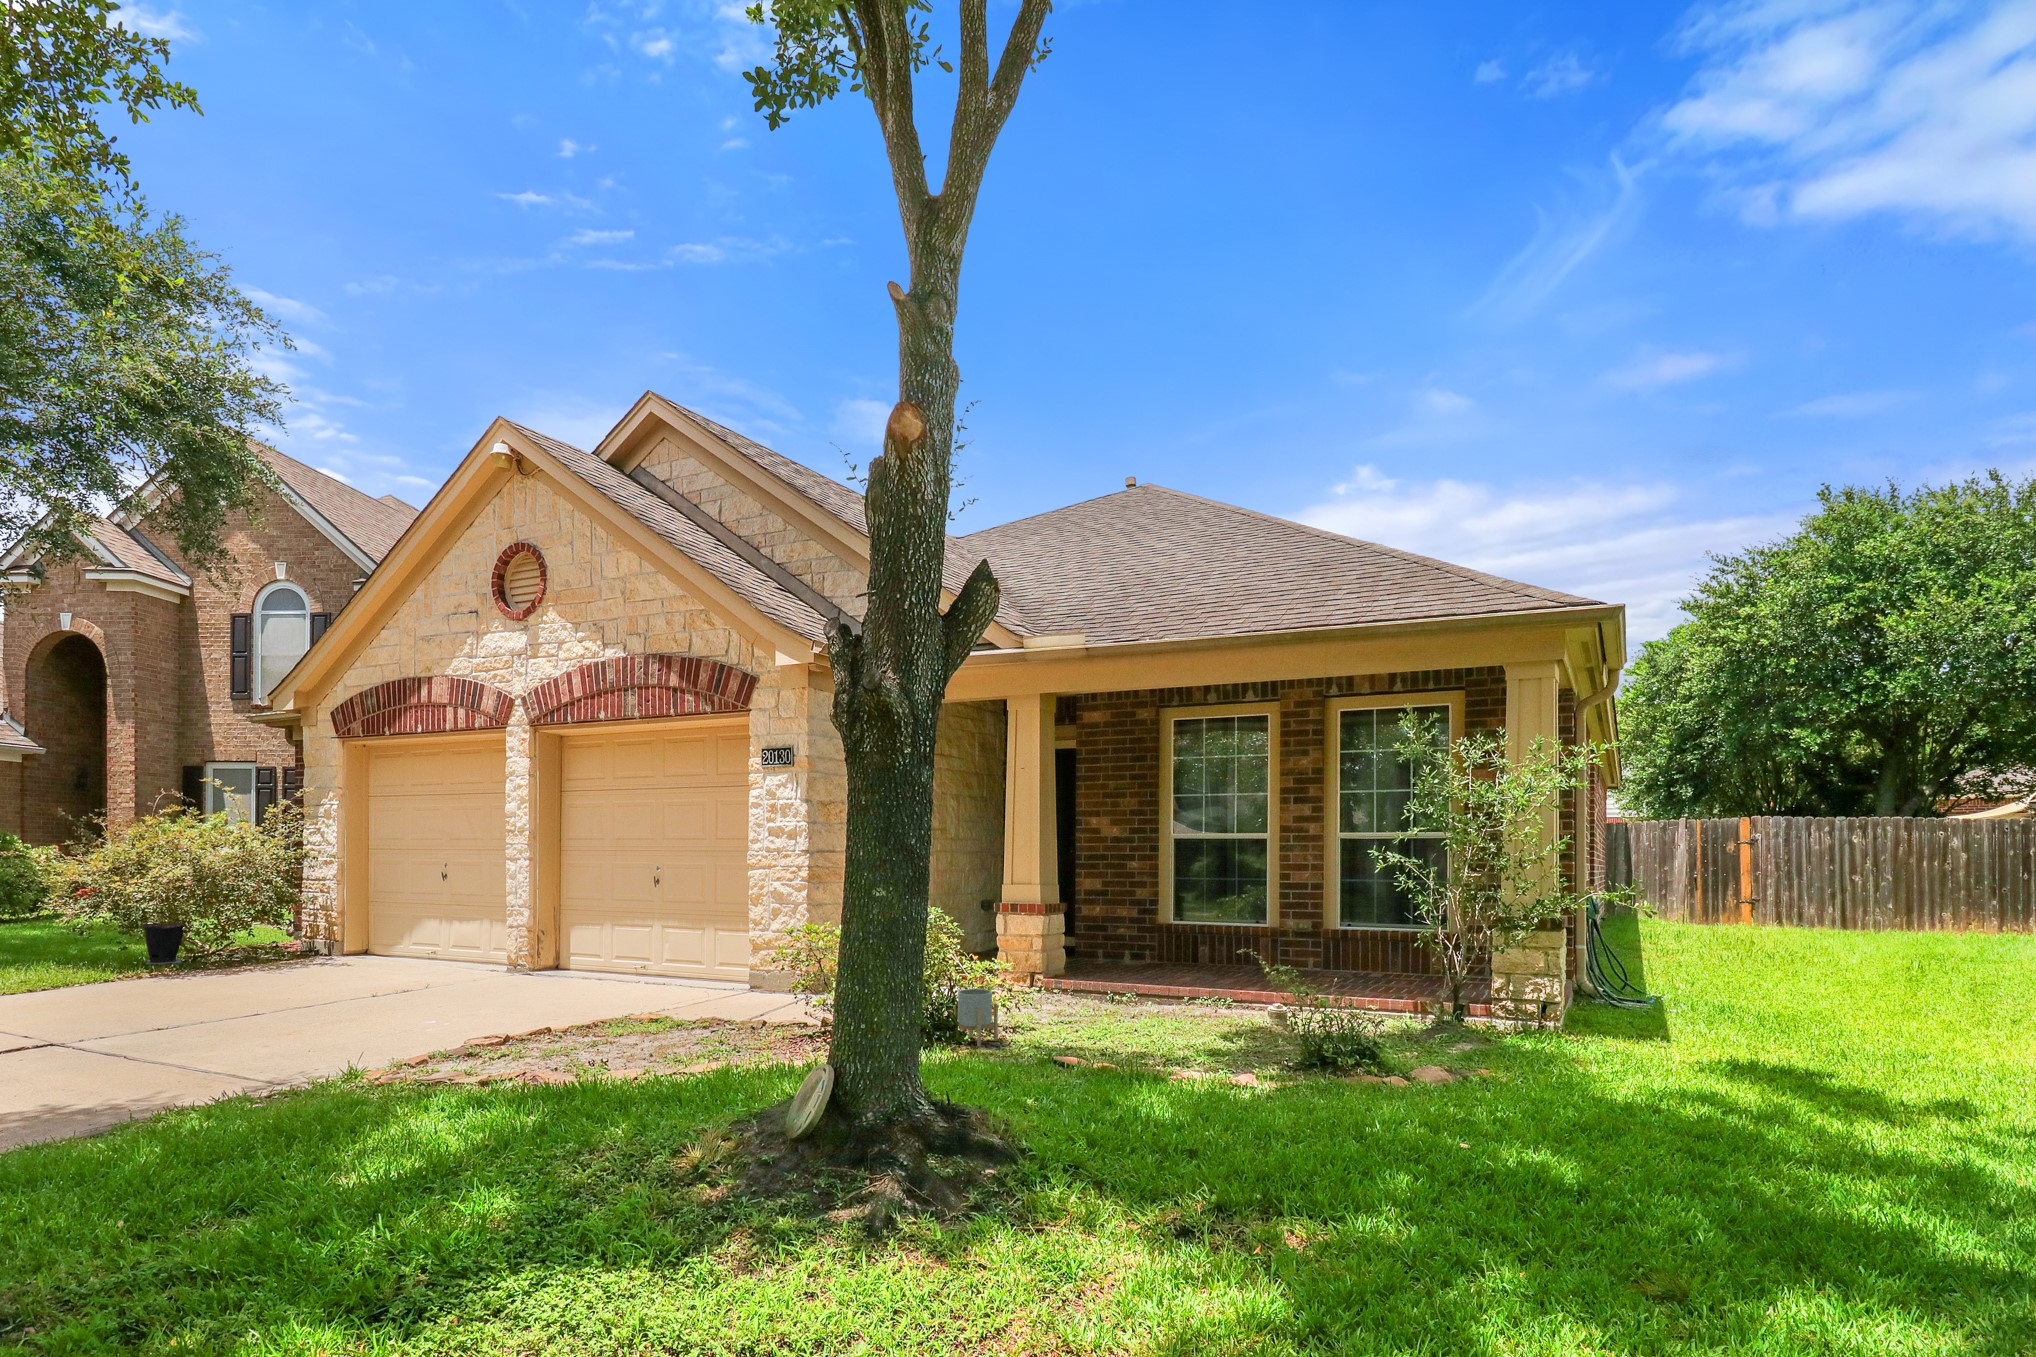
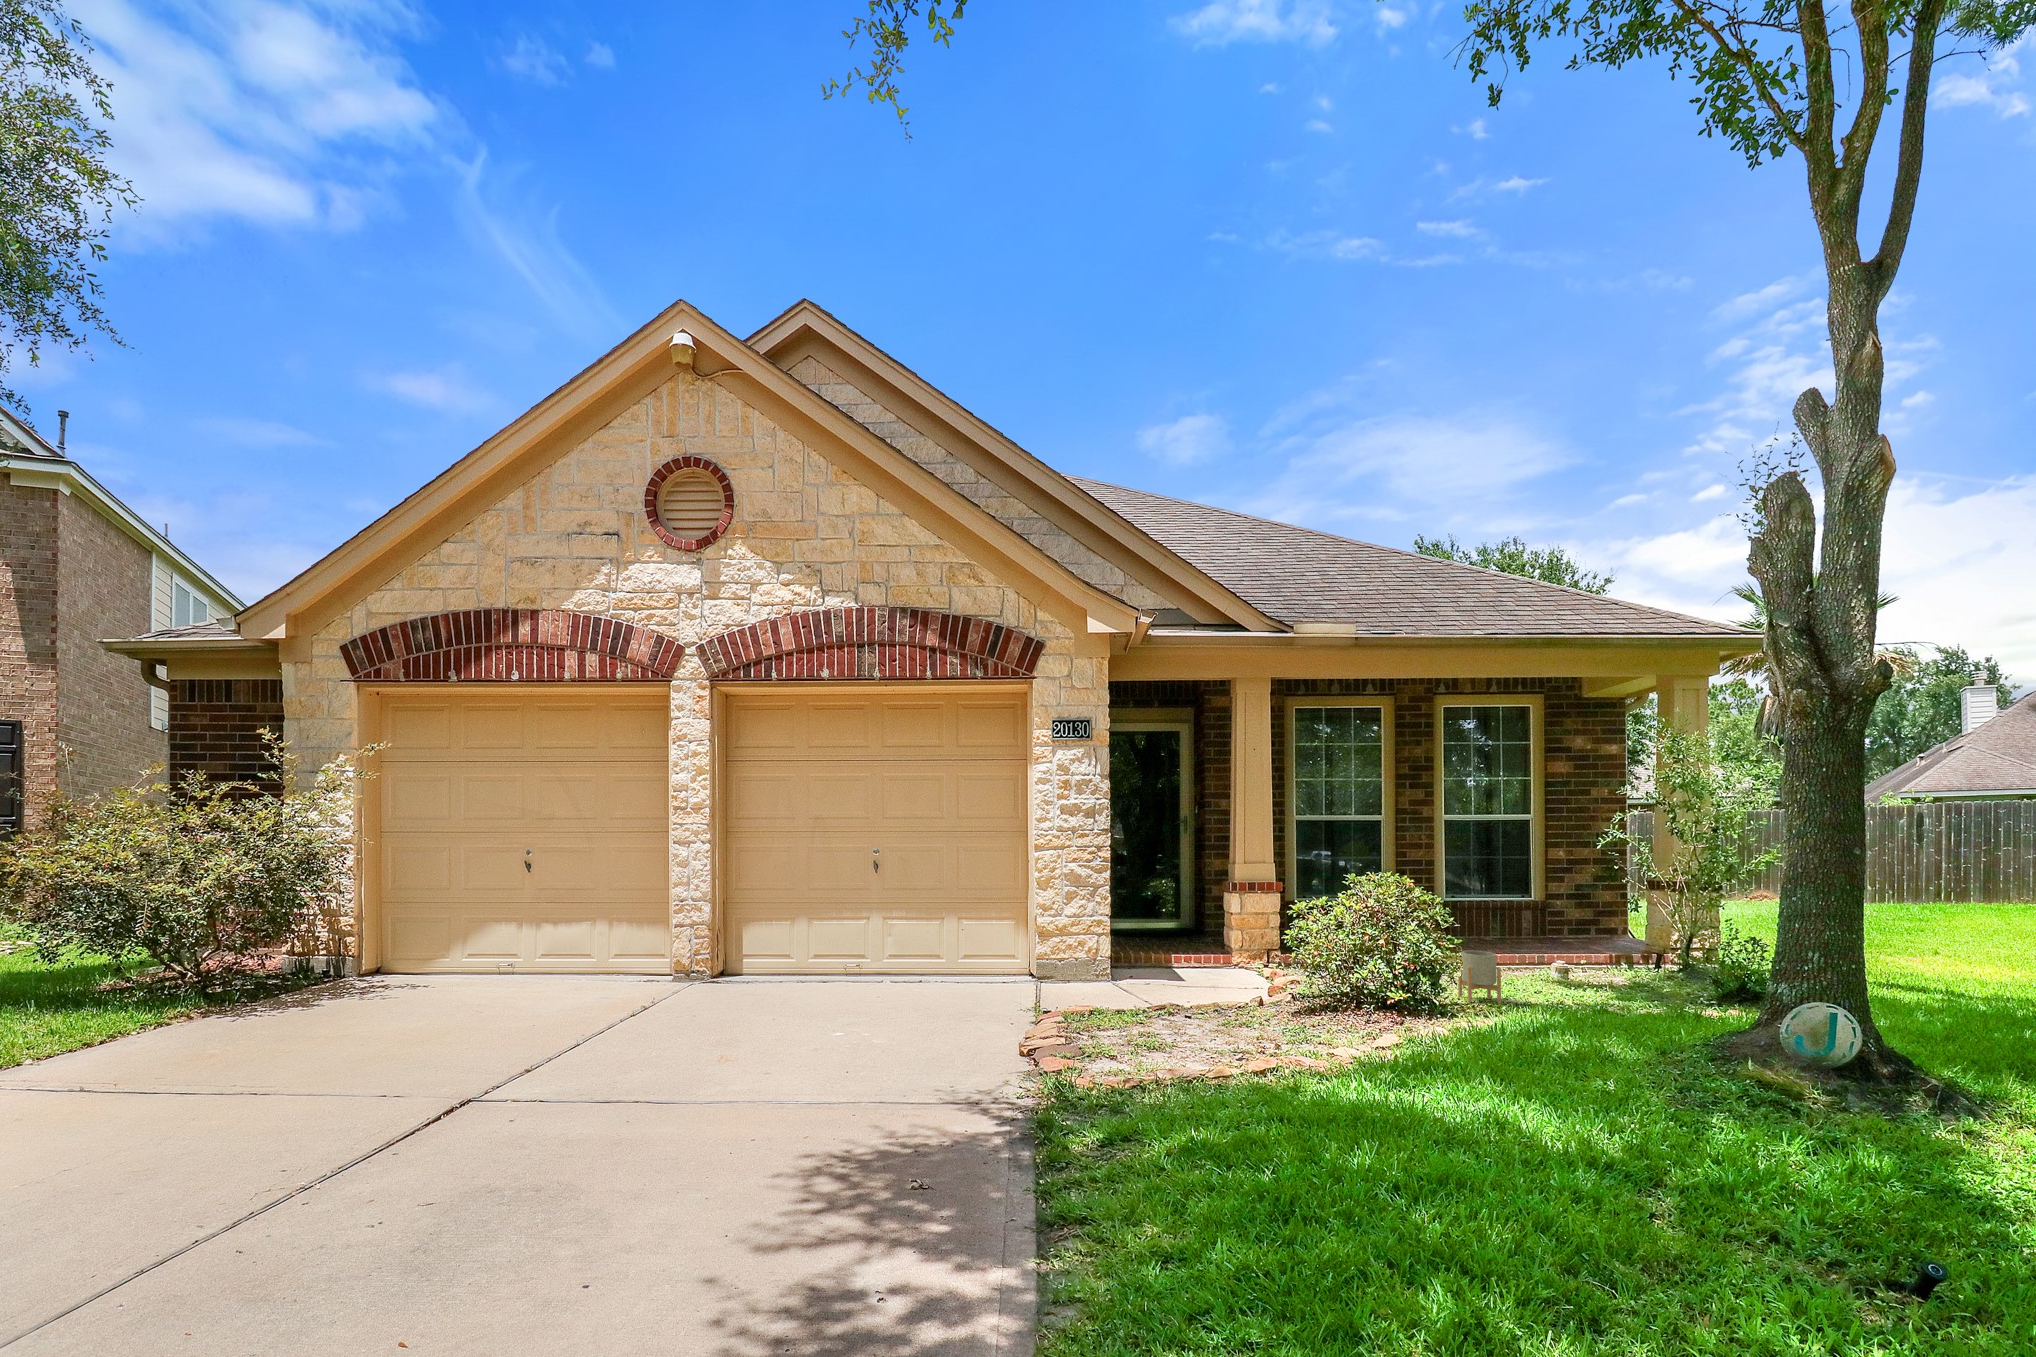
waste bin: present [142,921,185,964] -> none [58,928,131,993]

